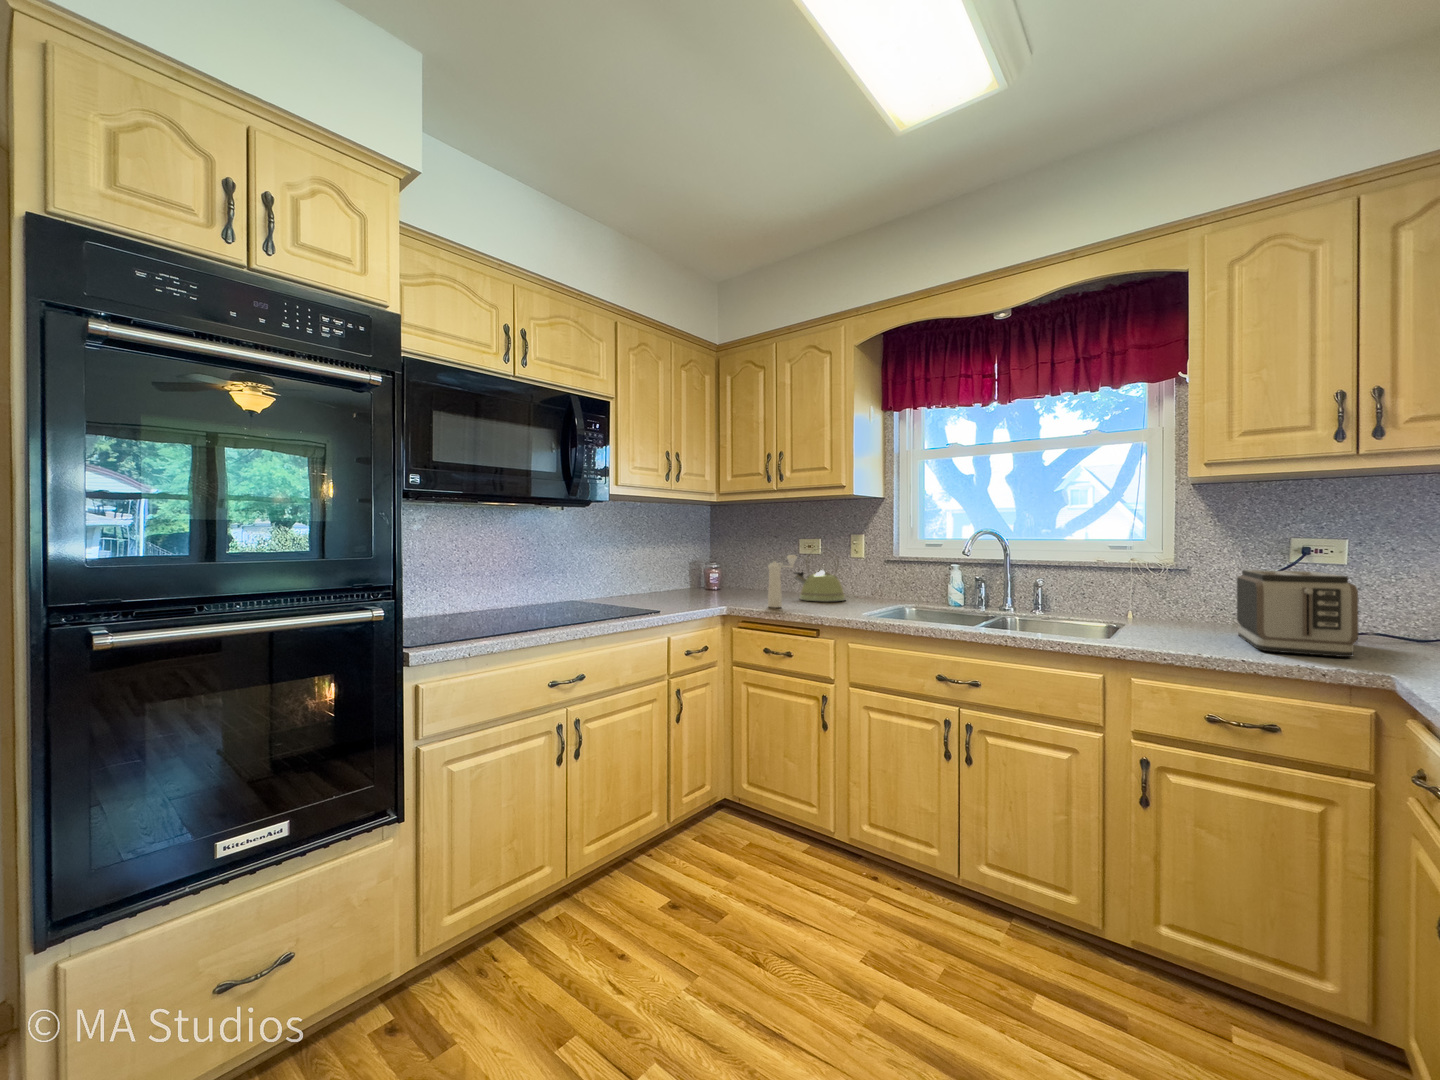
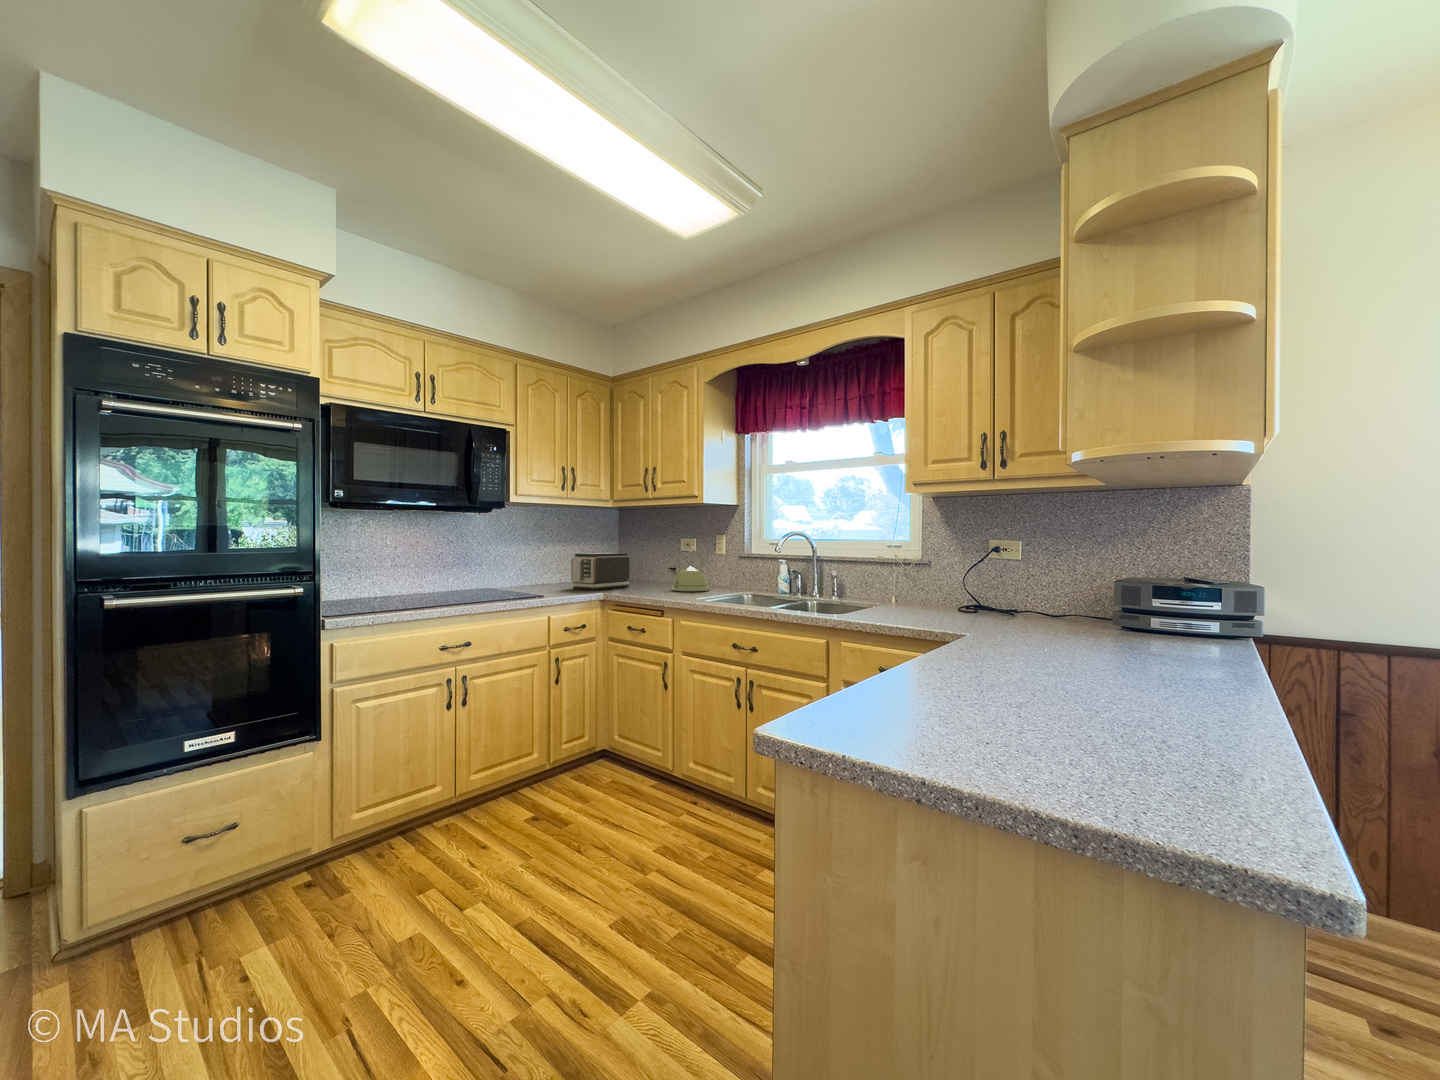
pepper mill: present [768,555,797,608] -> none [634,553,661,595]
toaster: present [1237,570,1358,657] -> present [571,553,630,590]

